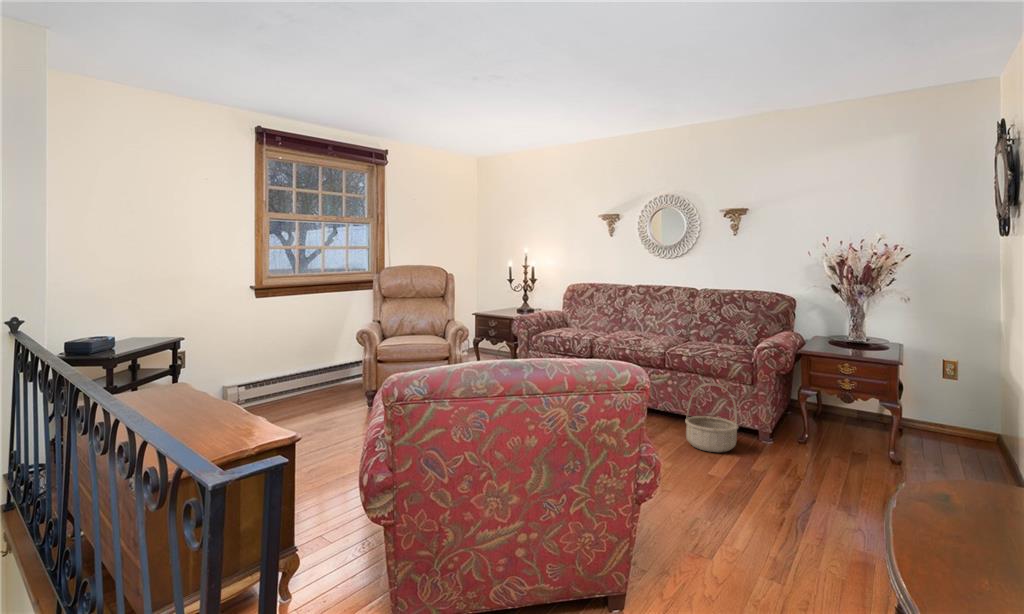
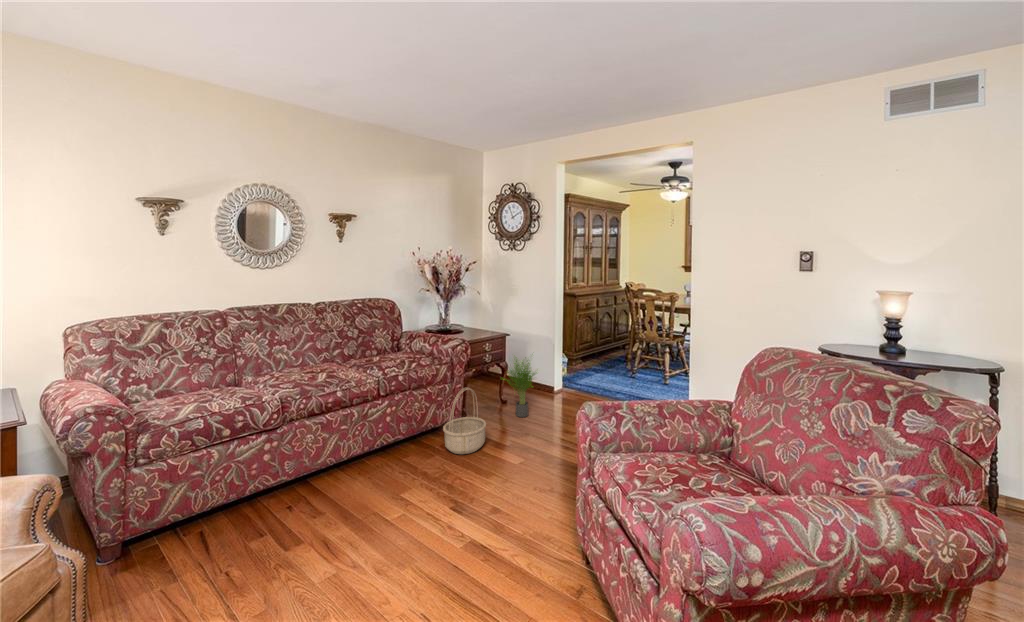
potted plant: none [808,380,880,474] -> present [507,360,535,417]

